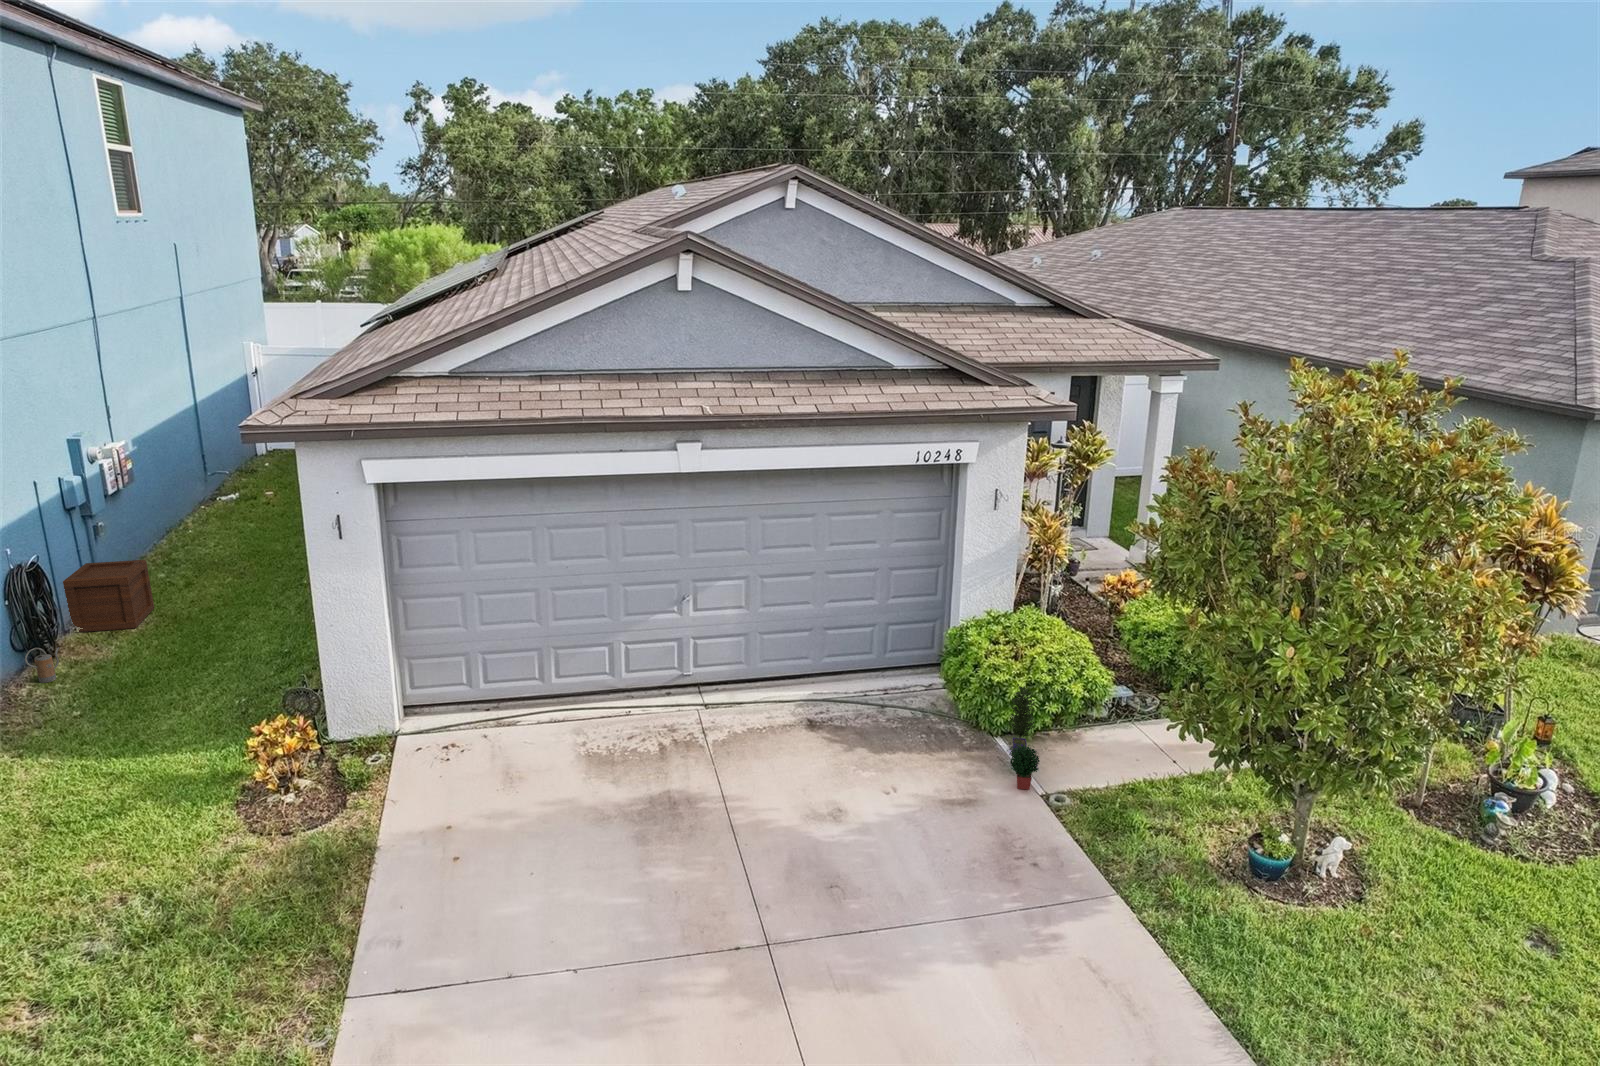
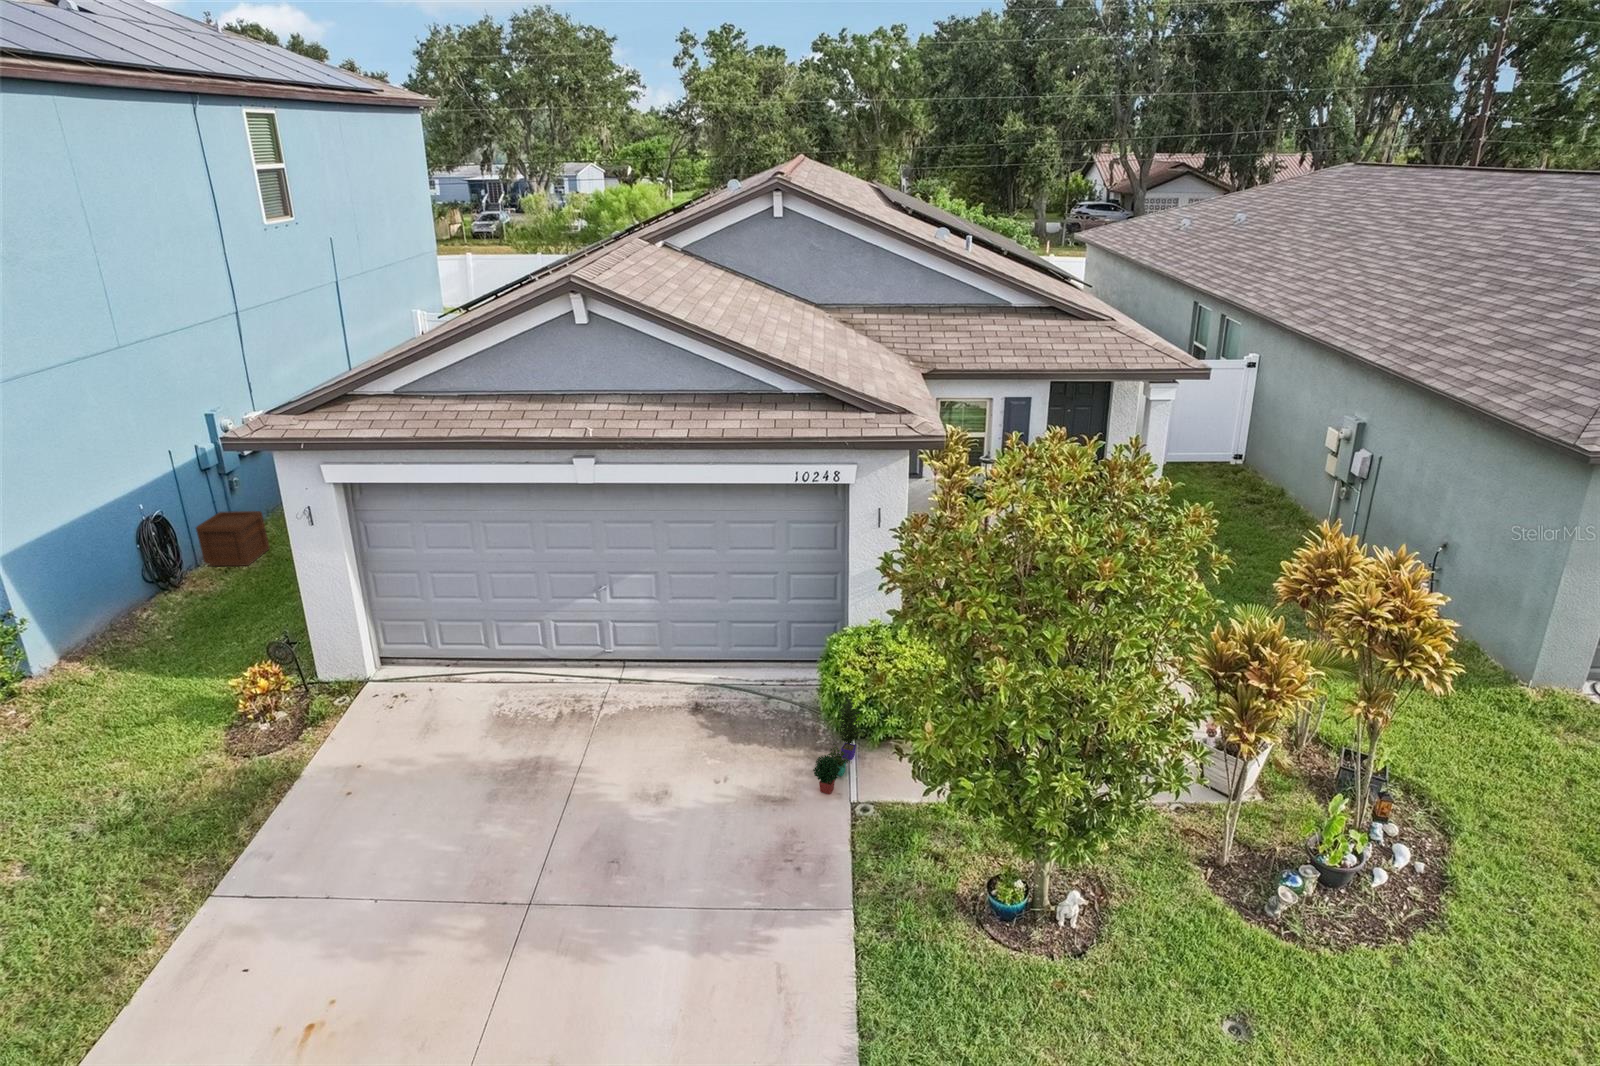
watering can: present [25,647,59,683] -> none [150,582,177,608]

